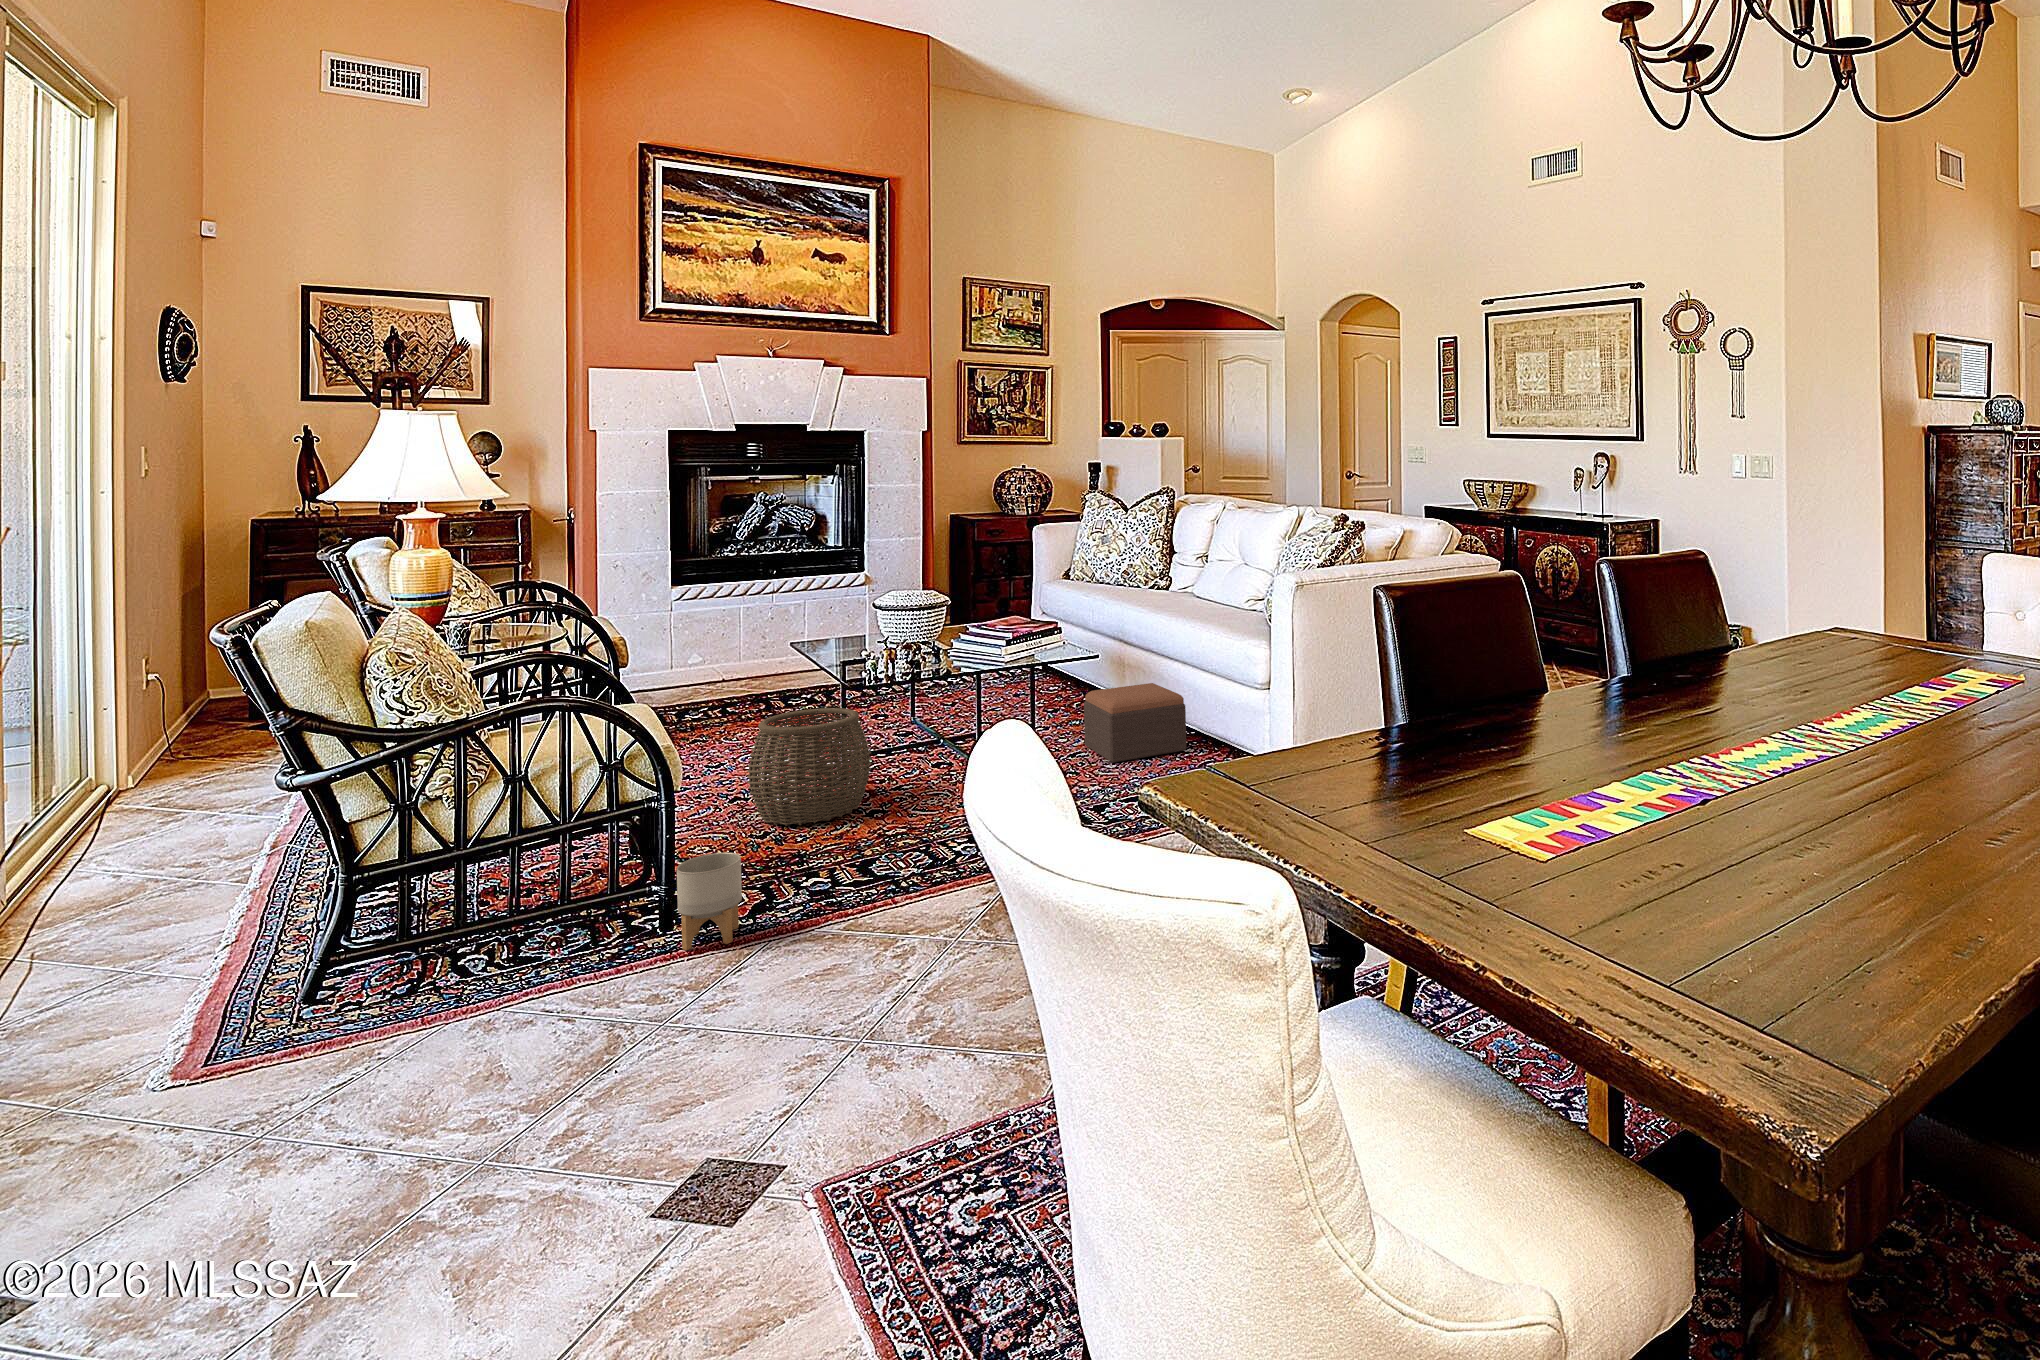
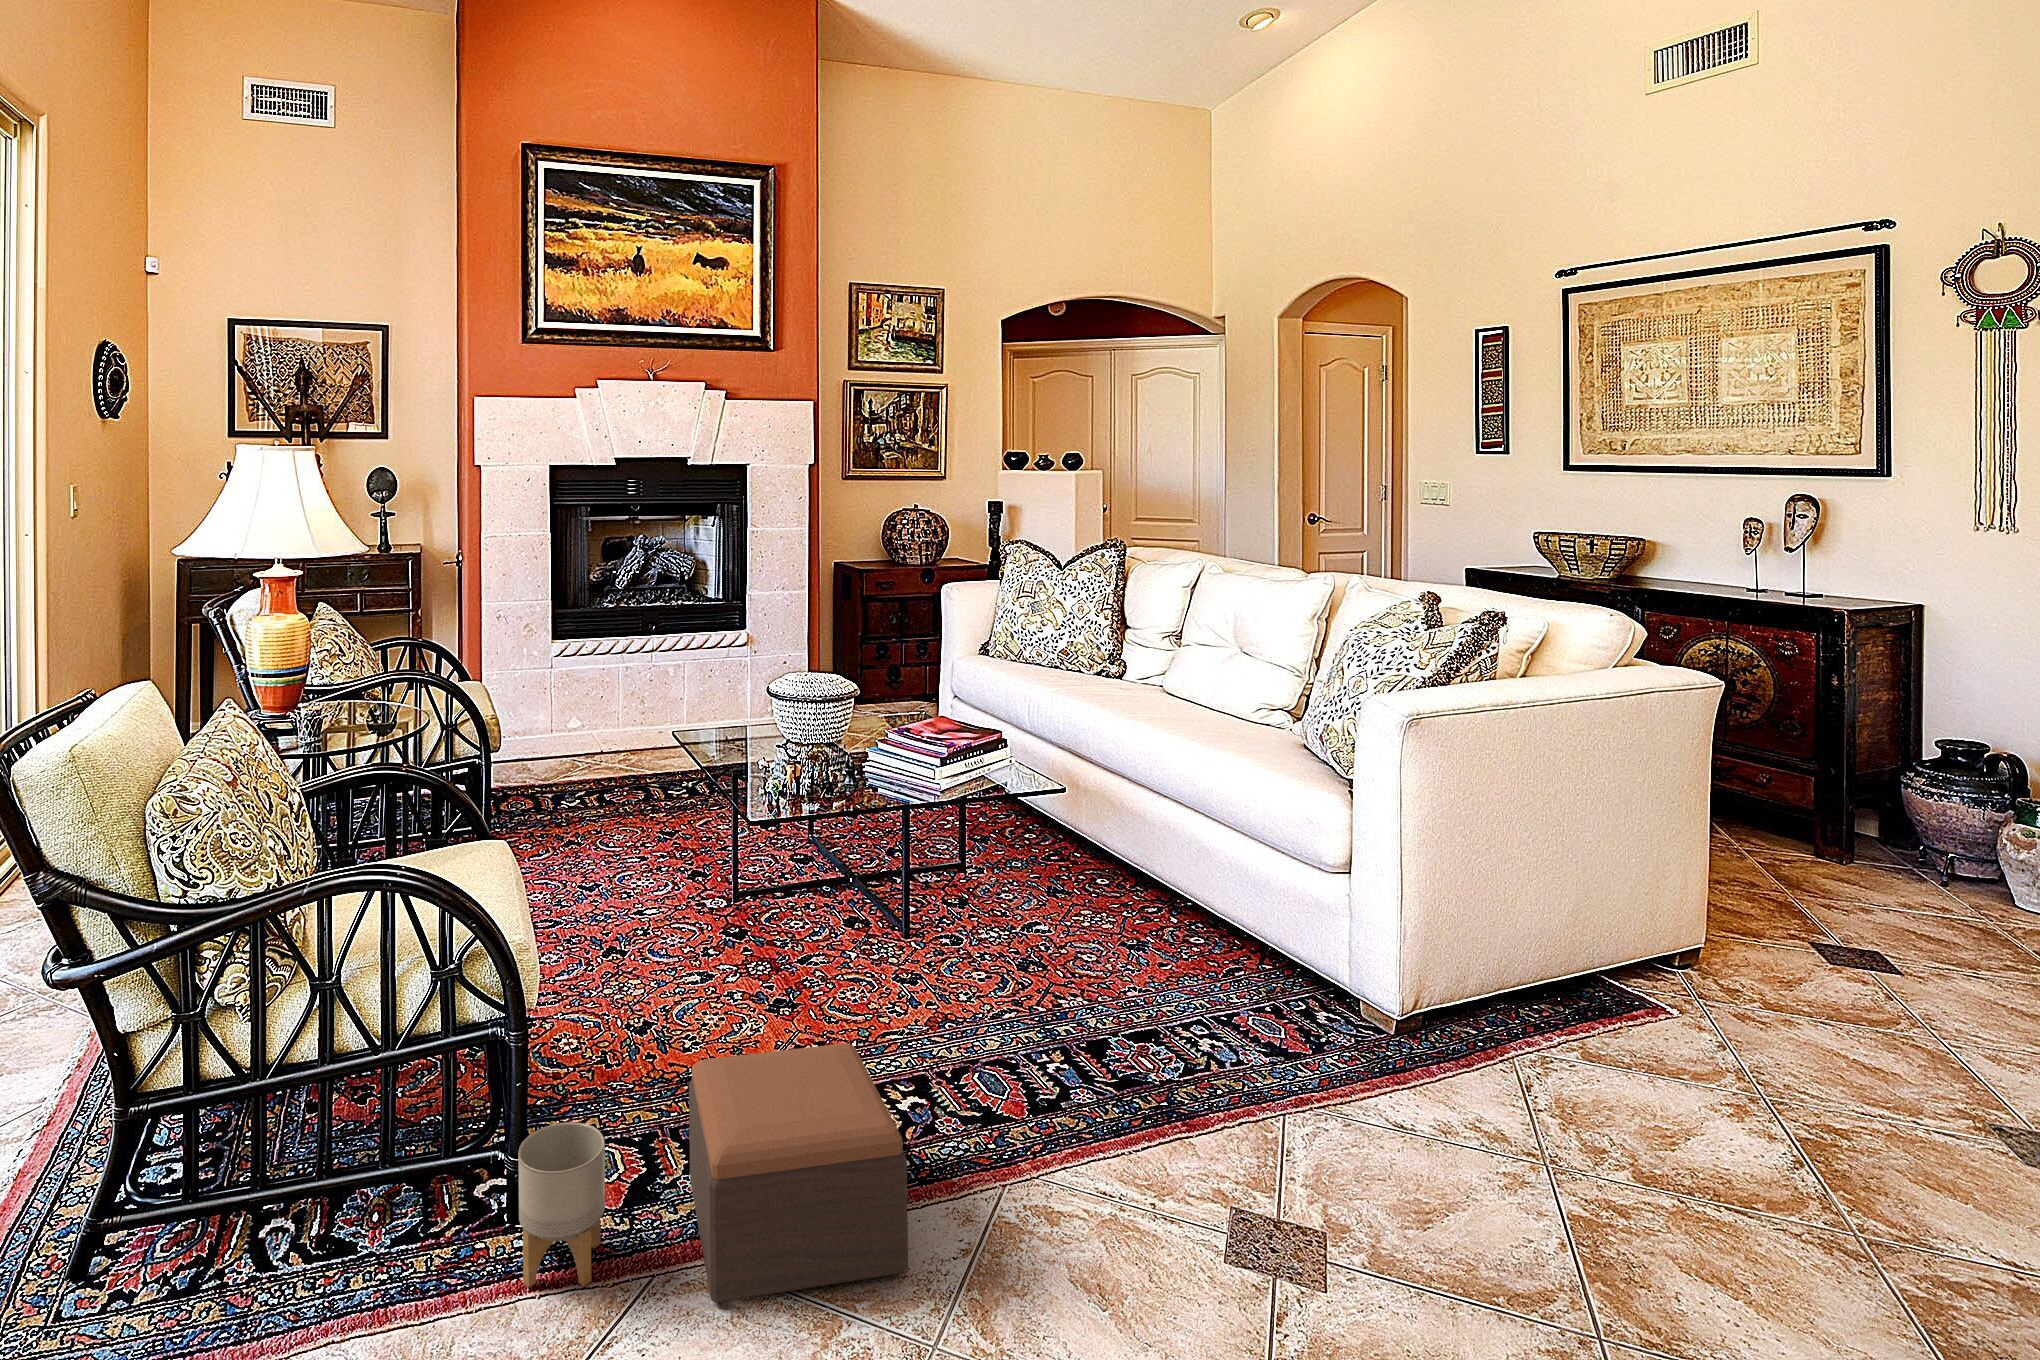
footstool: present [1084,683,1186,763] -> present [689,1043,908,1303]
woven basket: present [747,708,871,826] -> none [617,845,769,1018]

